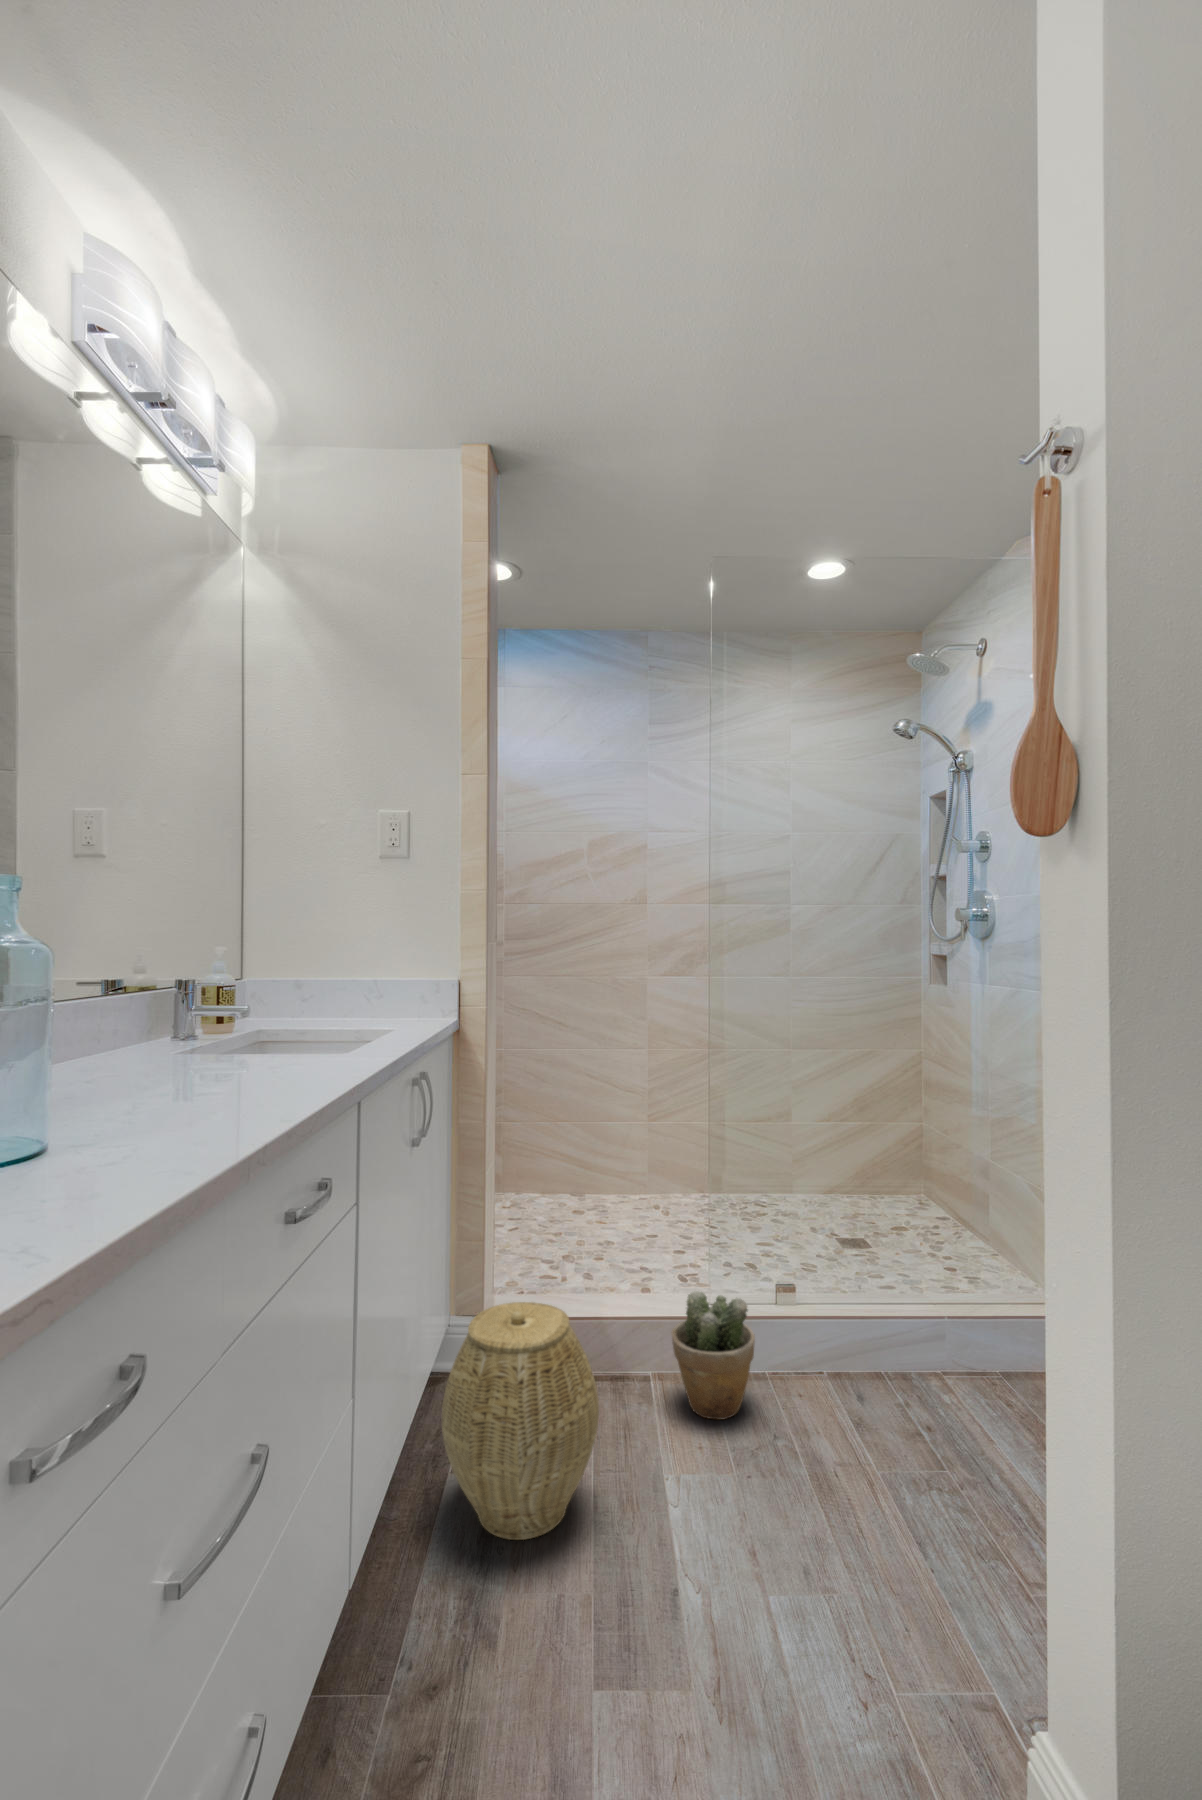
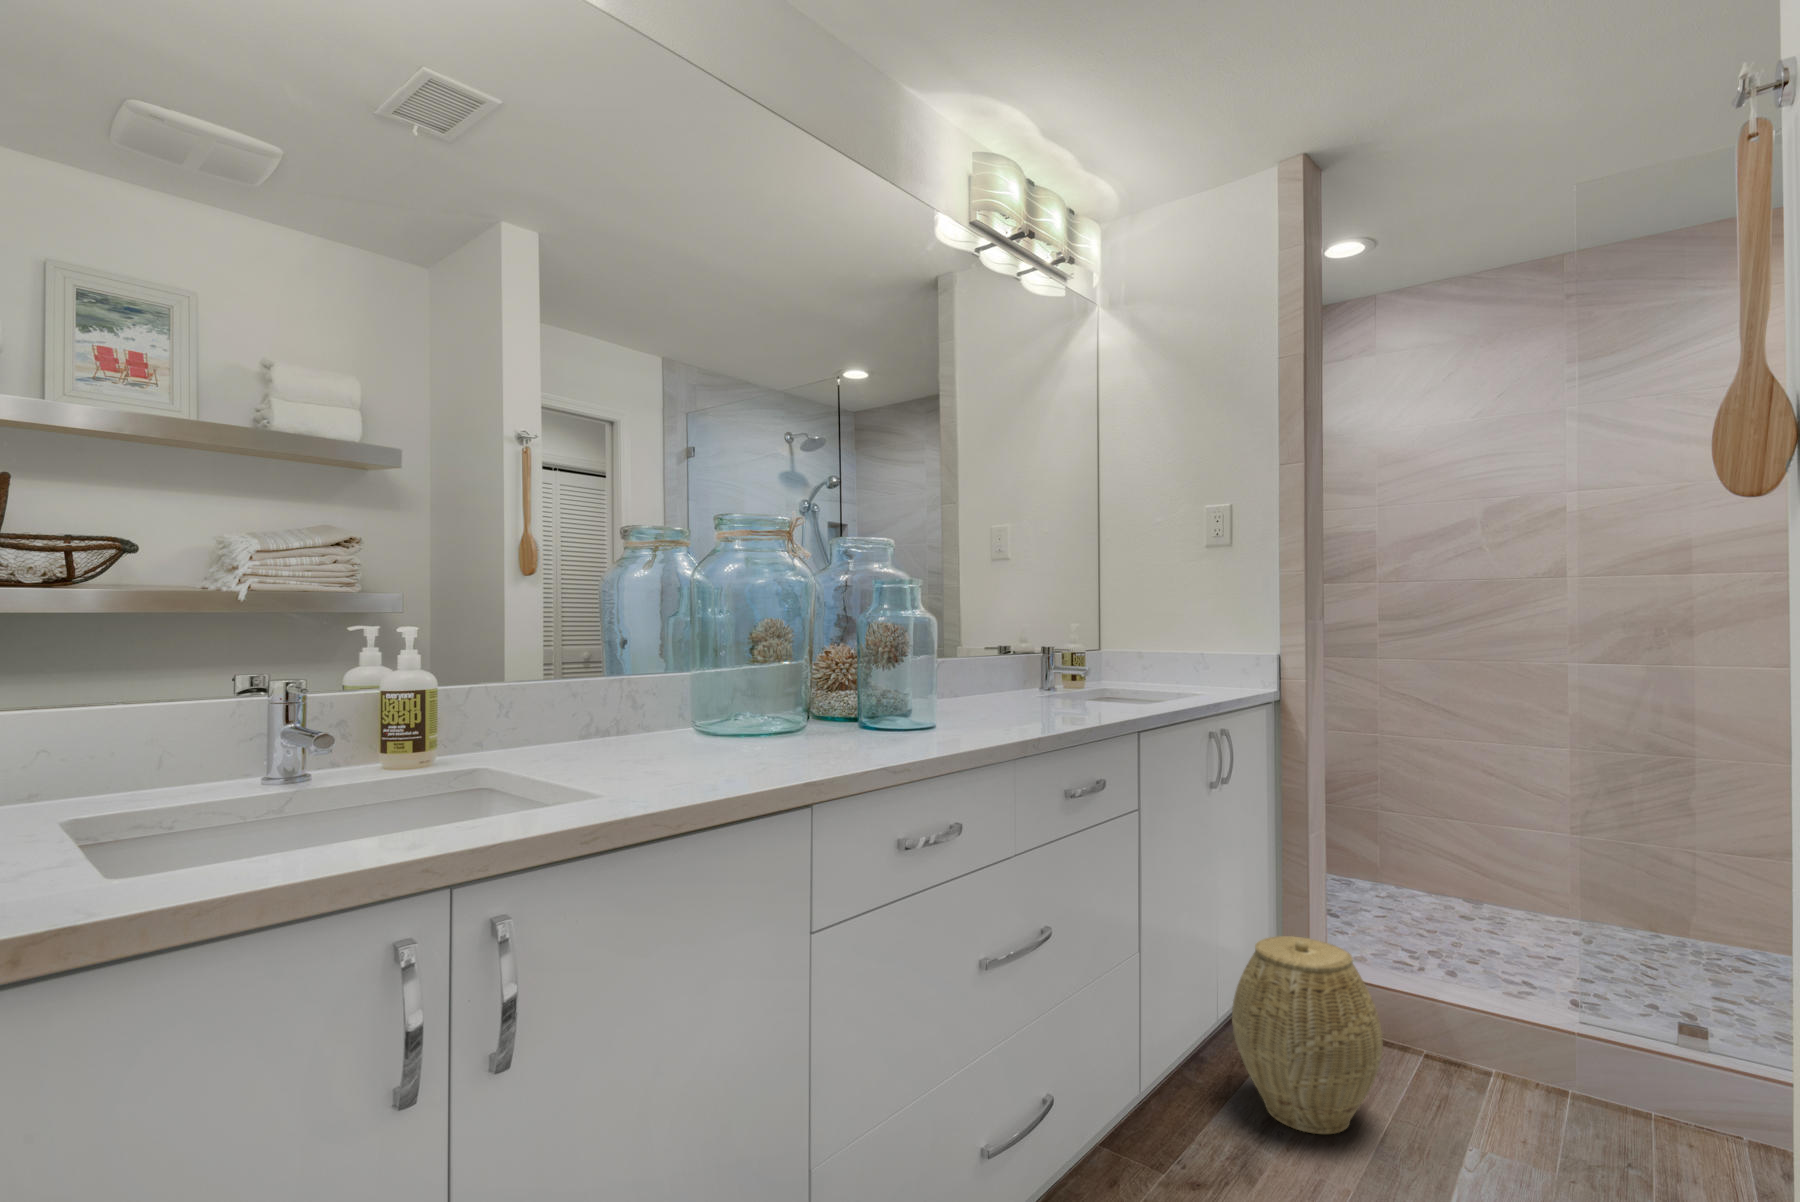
potted plant: present [672,1291,755,1419] -> none [1504,992,1614,1133]

